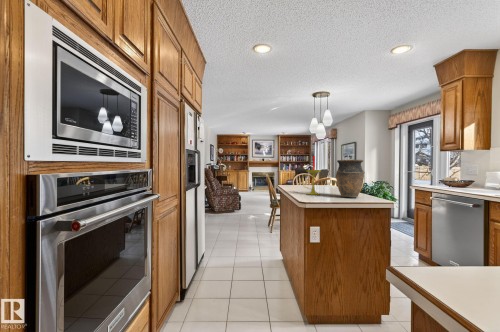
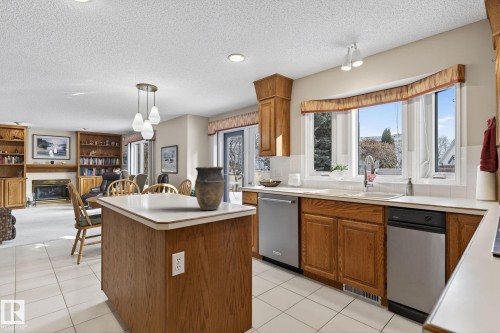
candle: present [306,156,321,195] -> none [150,160,175,211]

